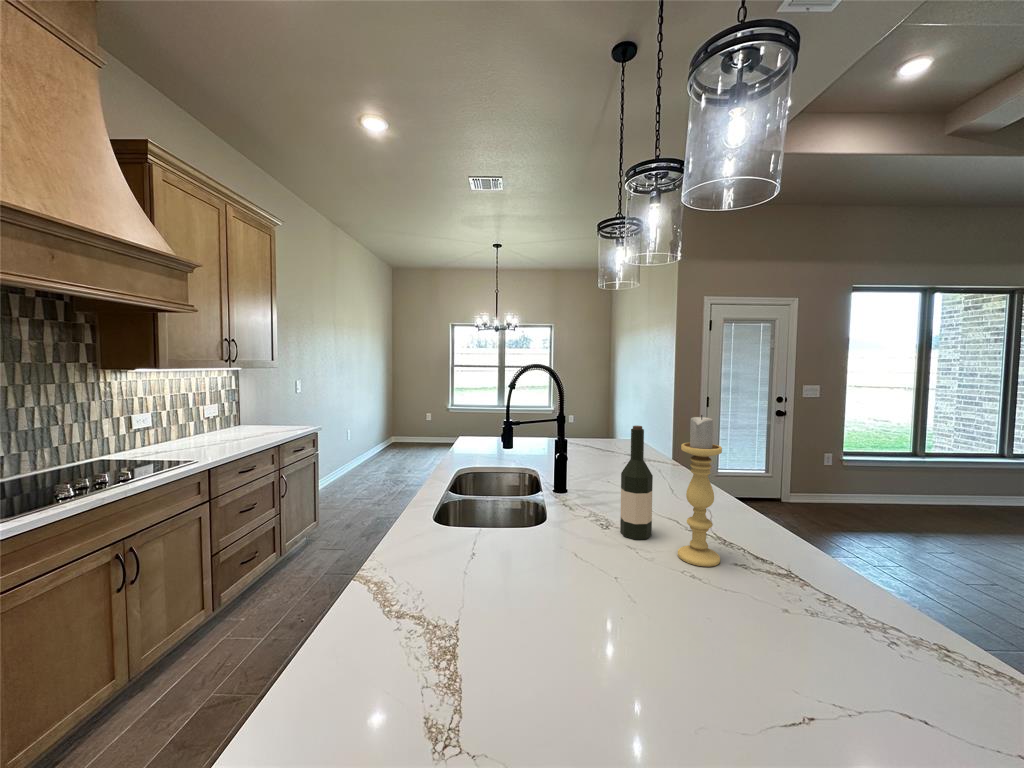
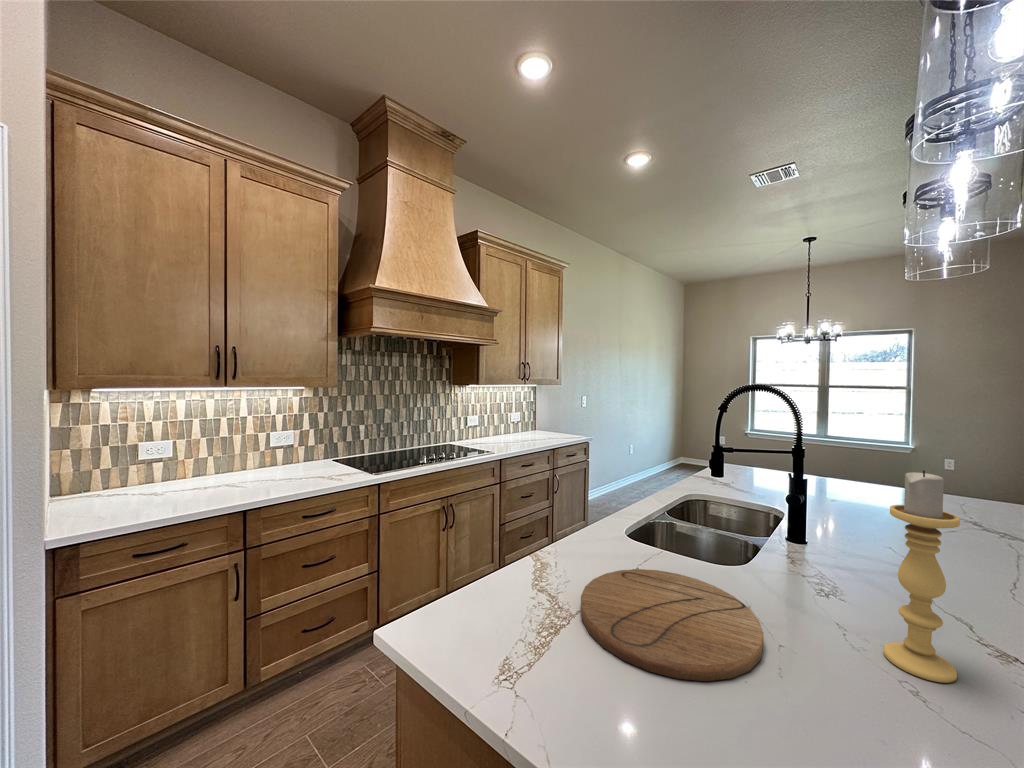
wine bottle: present [620,426,653,539] -> none [821,473,868,618]
cutting board: none [455,545,630,652] -> present [581,569,763,681]

